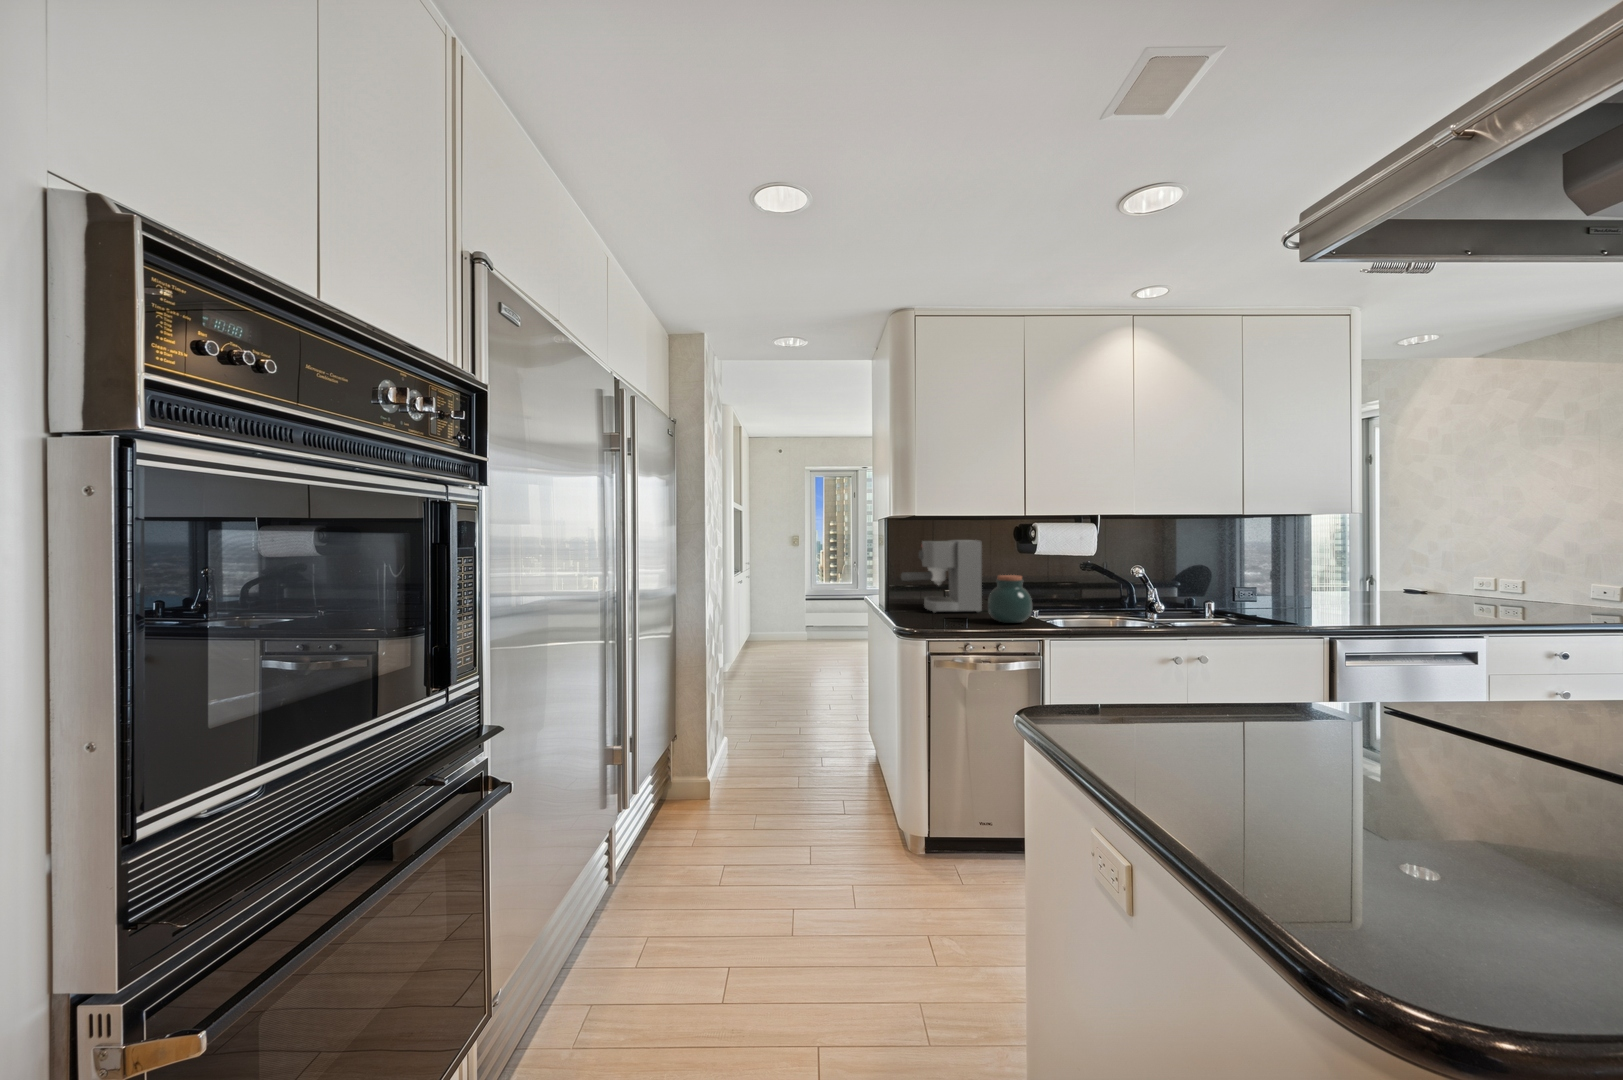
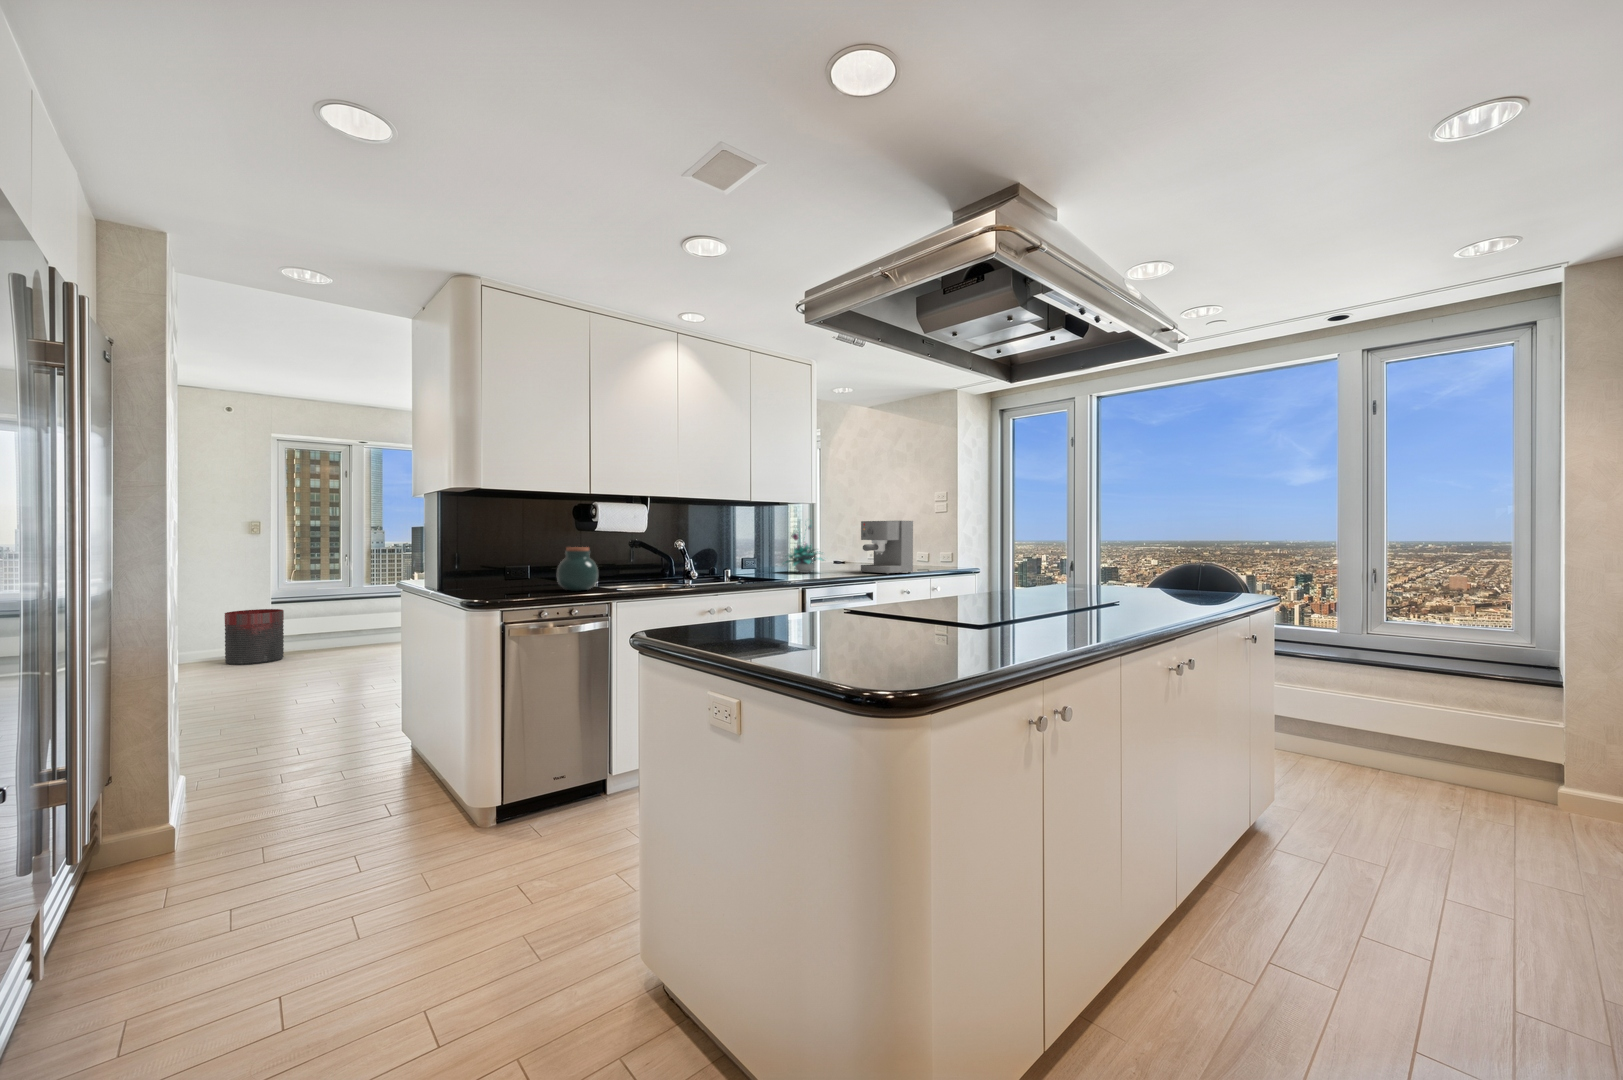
plant: none [1295,535,1386,610] -> present [784,525,823,573]
coffee maker: present [901,540,982,613] -> present [861,521,913,574]
trash can: none [788,599,823,641] -> present [225,609,284,665]

